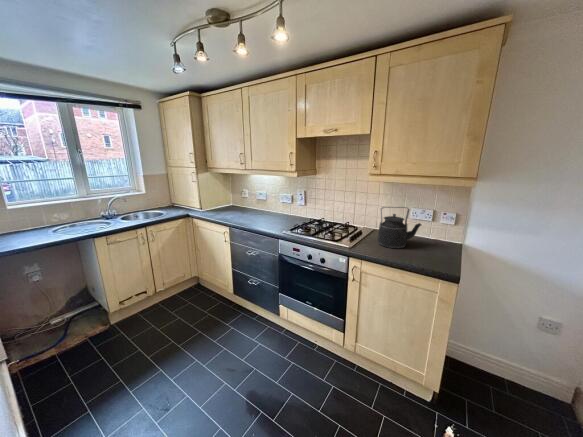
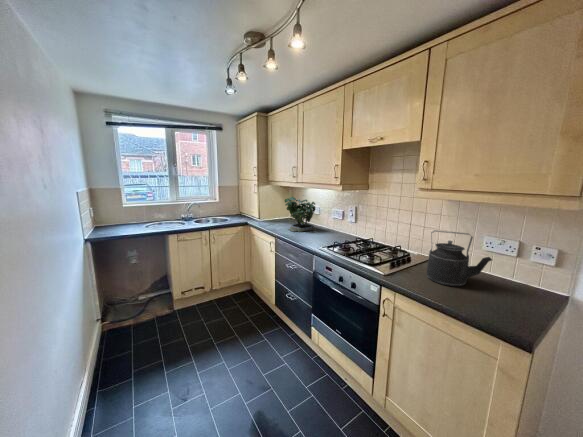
potted plant: none [233,182,269,219] -> present [285,197,317,232]

